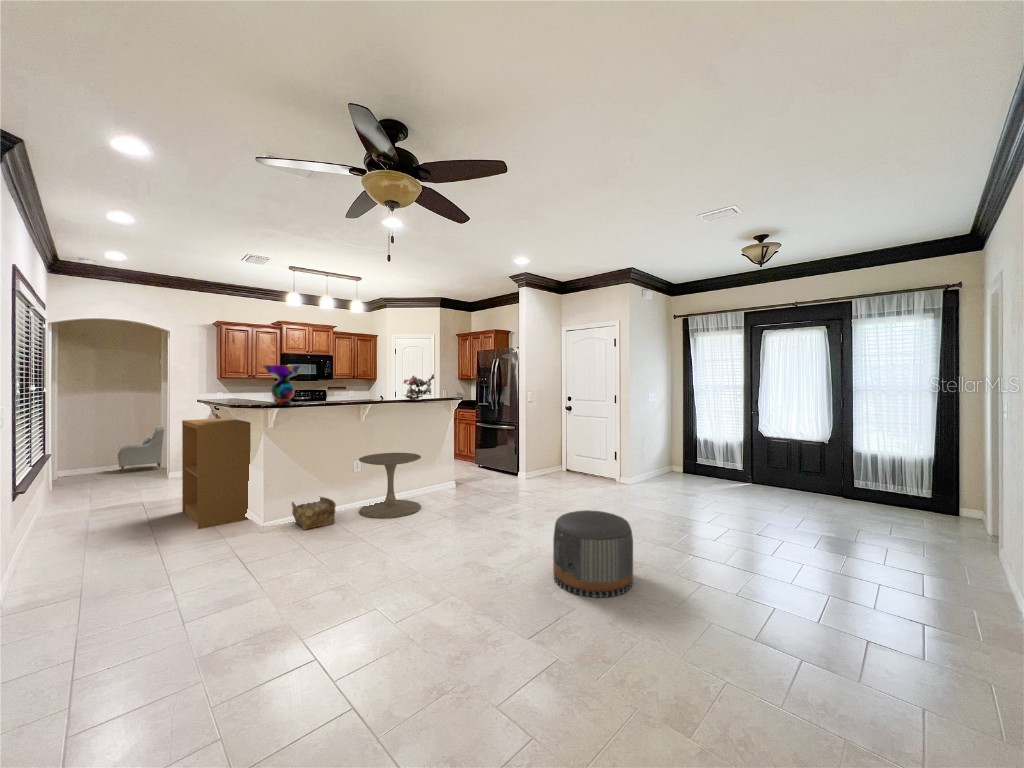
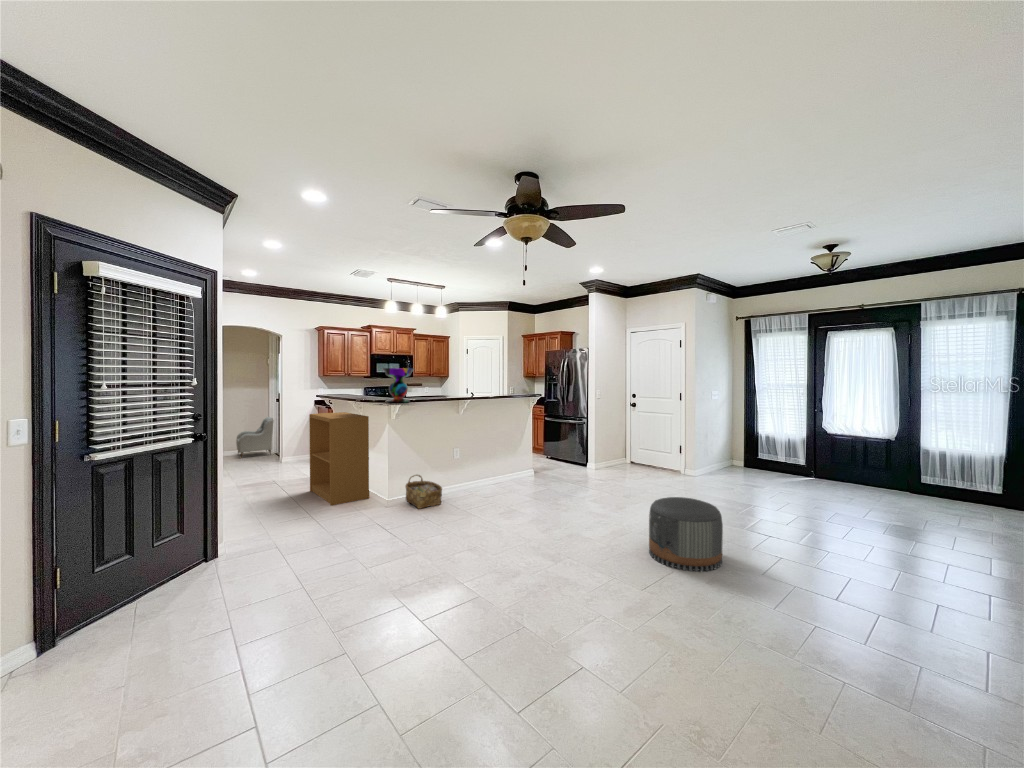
flower arrangement: present [403,374,434,400] -> none [487,374,518,398]
side table: present [359,453,421,518] -> none [457,444,510,501]

